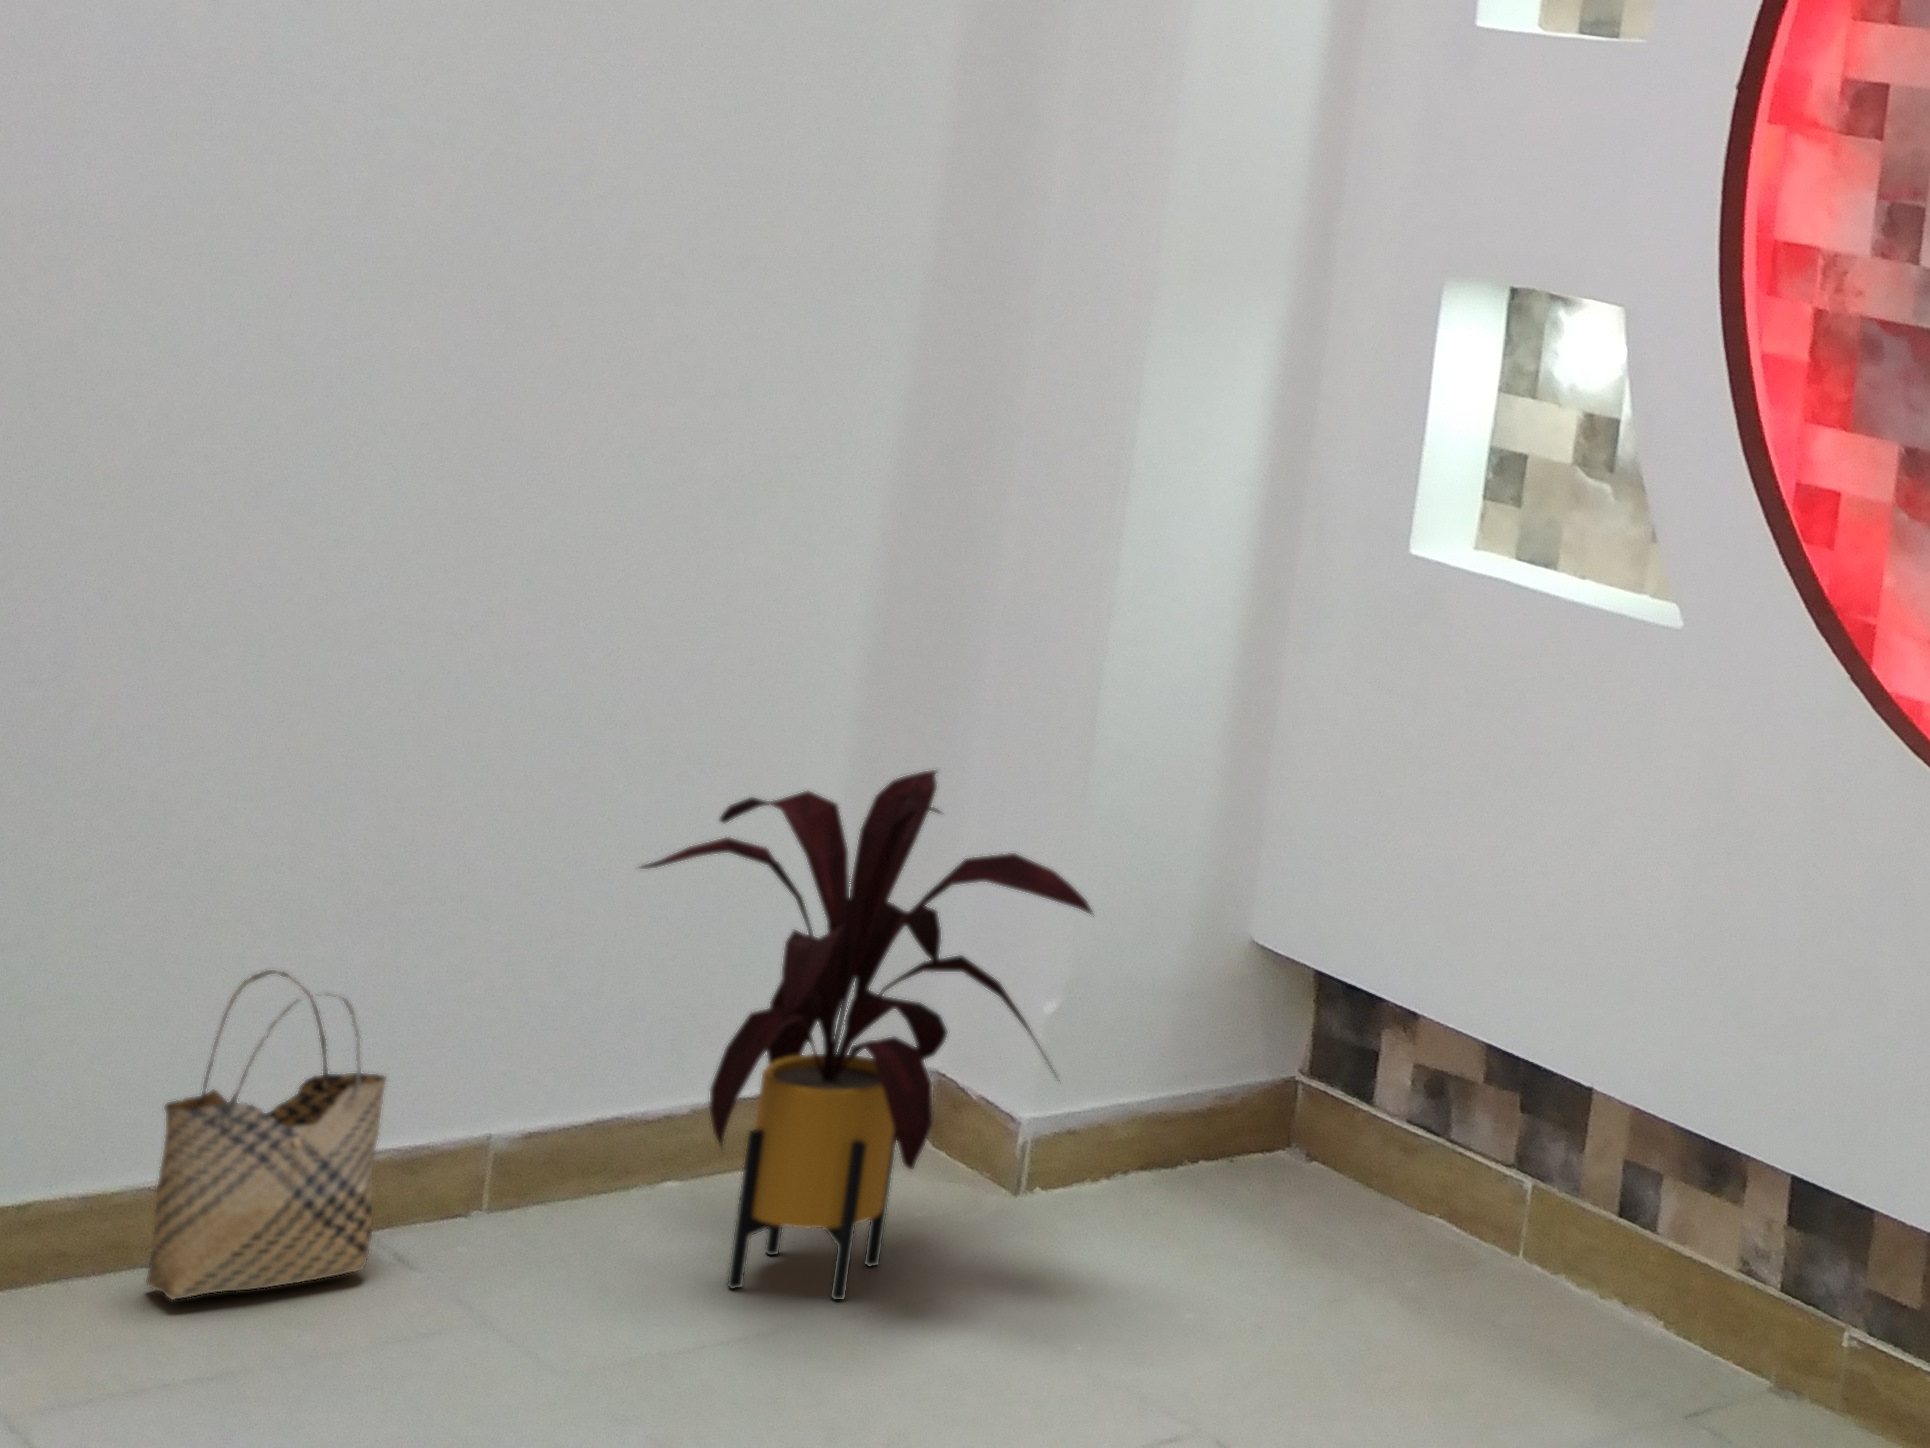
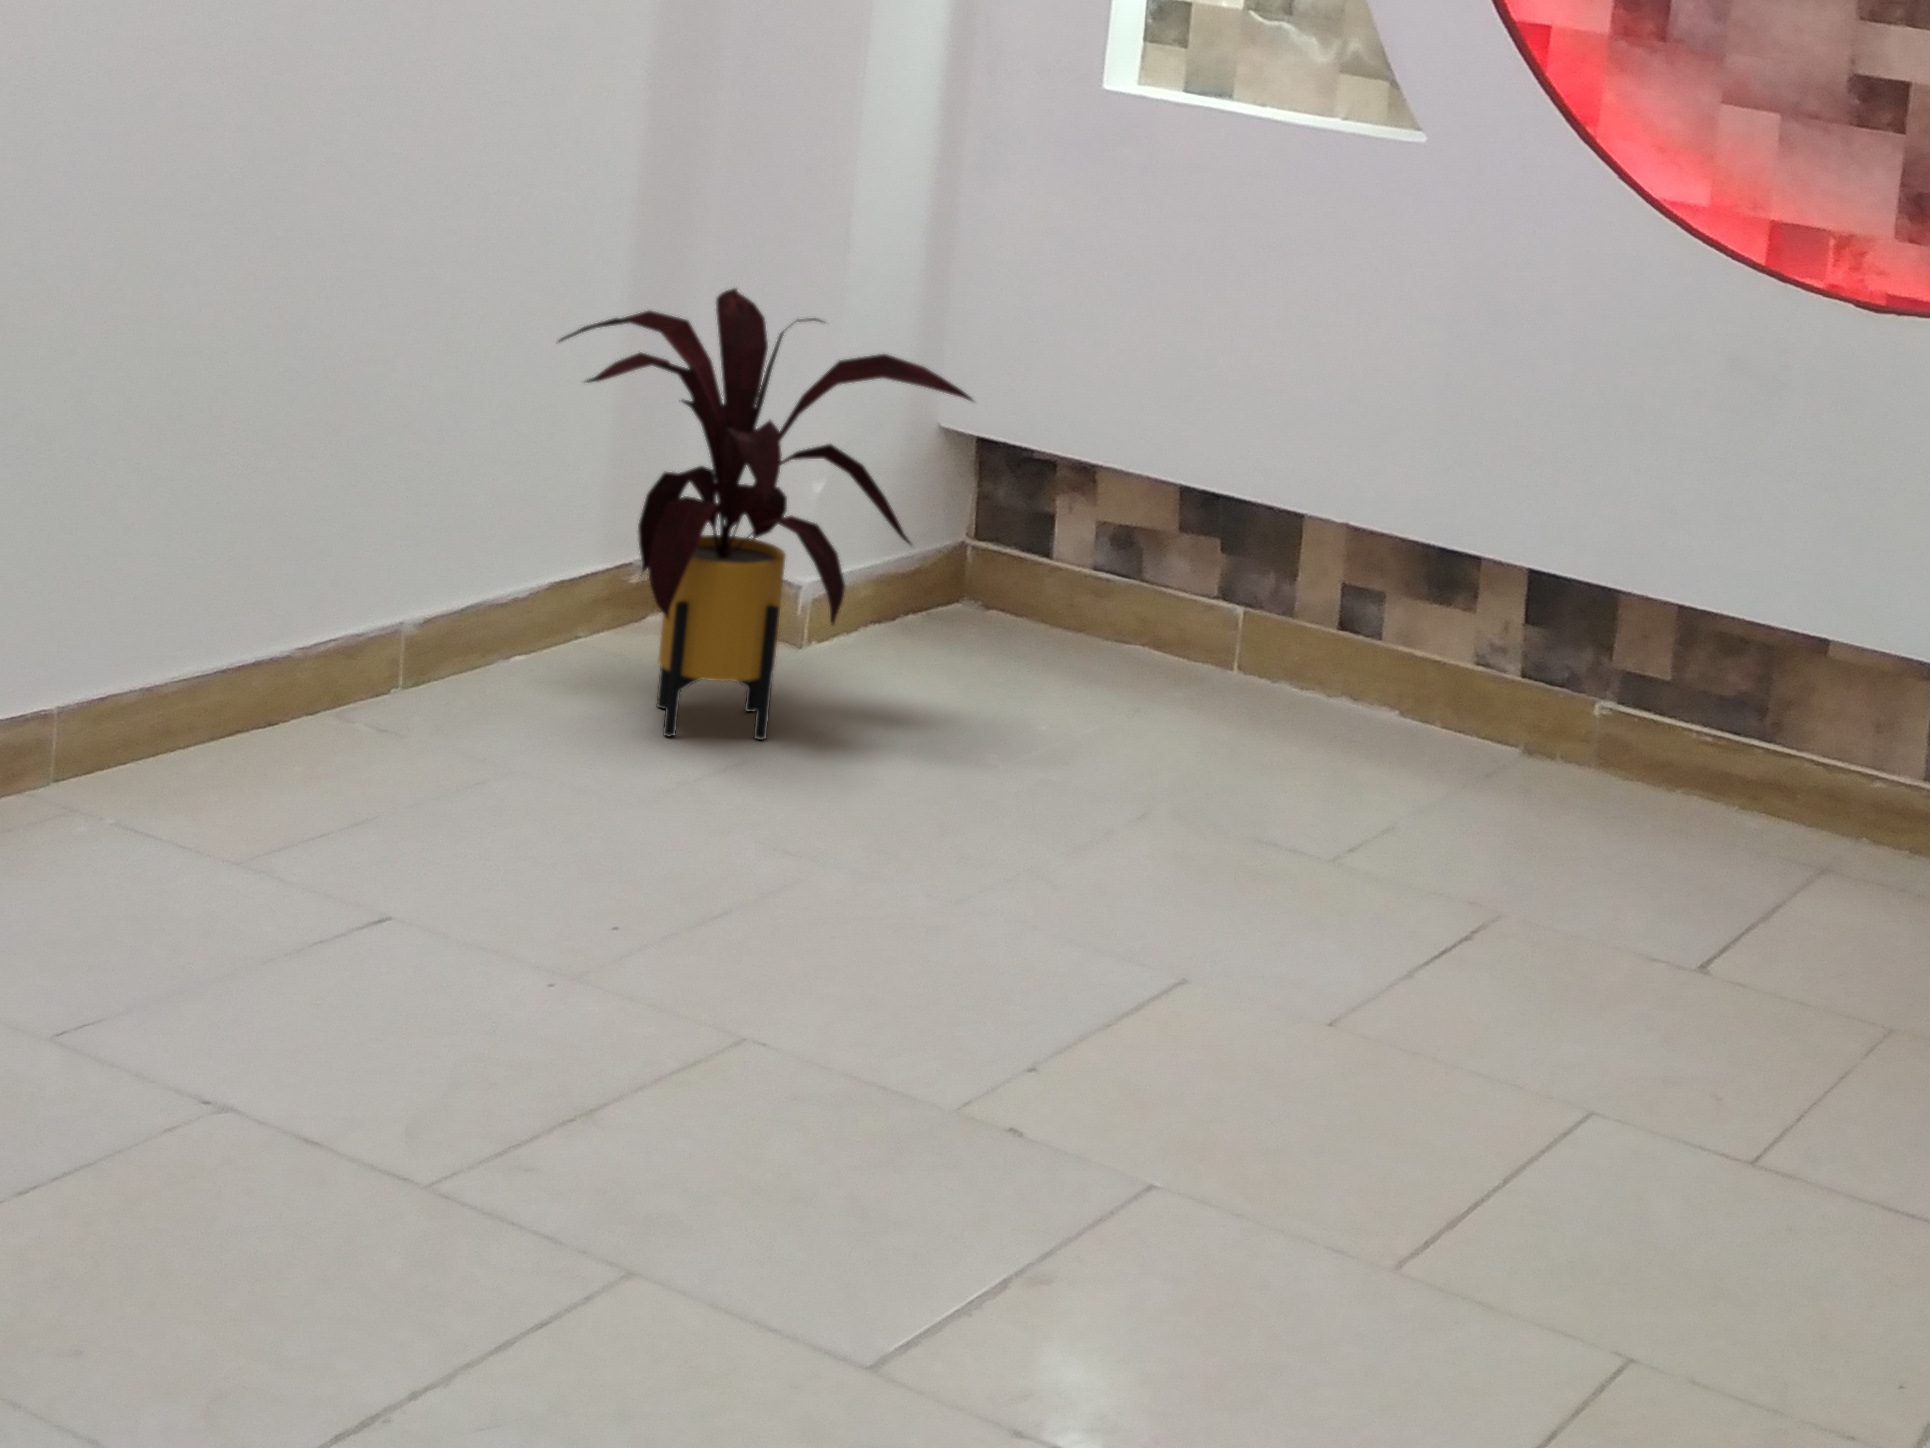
woven basket: present [146,970,386,1299] -> none [209,488,375,776]

